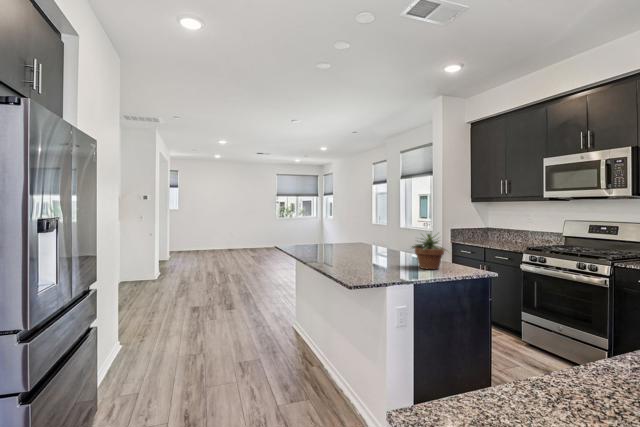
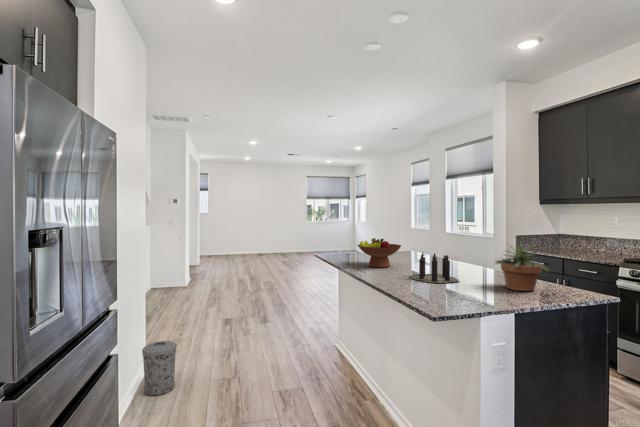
fruit bowl: none [307,230,344,254] -> present [358,238,401,267]
candle: none [346,241,394,265] -> present [410,253,460,283]
trash can: none [114,322,146,370] -> present [142,341,177,396]

